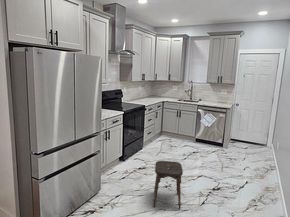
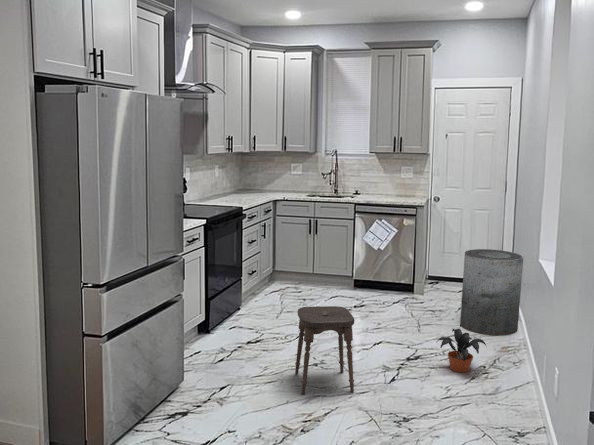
trash can: none [244,133,281,179] -> present [460,249,523,336]
potted plant: none [228,178,257,203] -> present [438,329,486,372]

